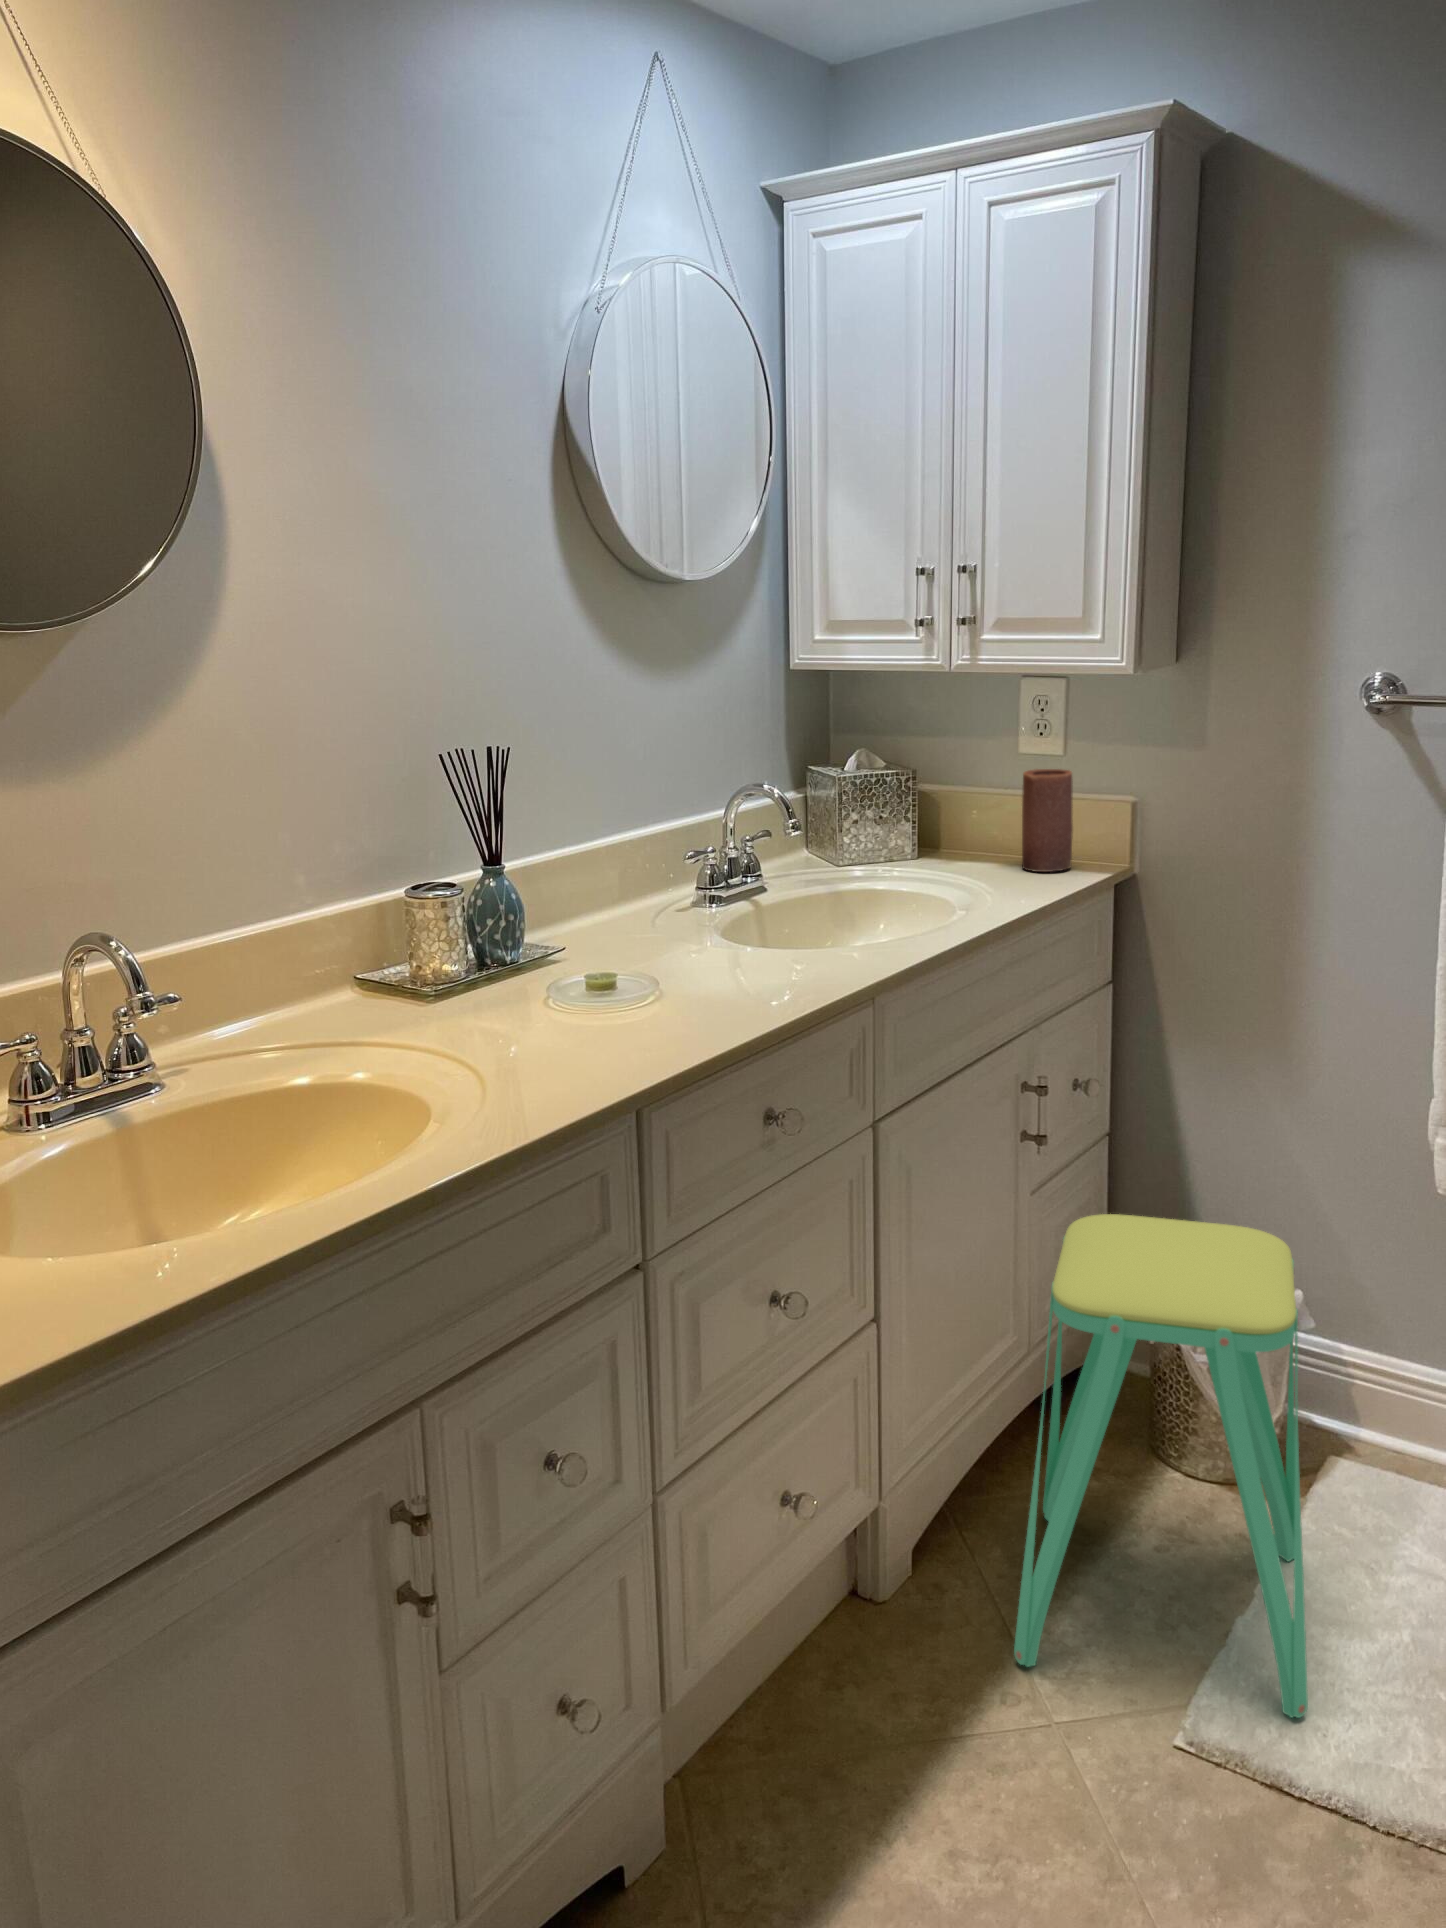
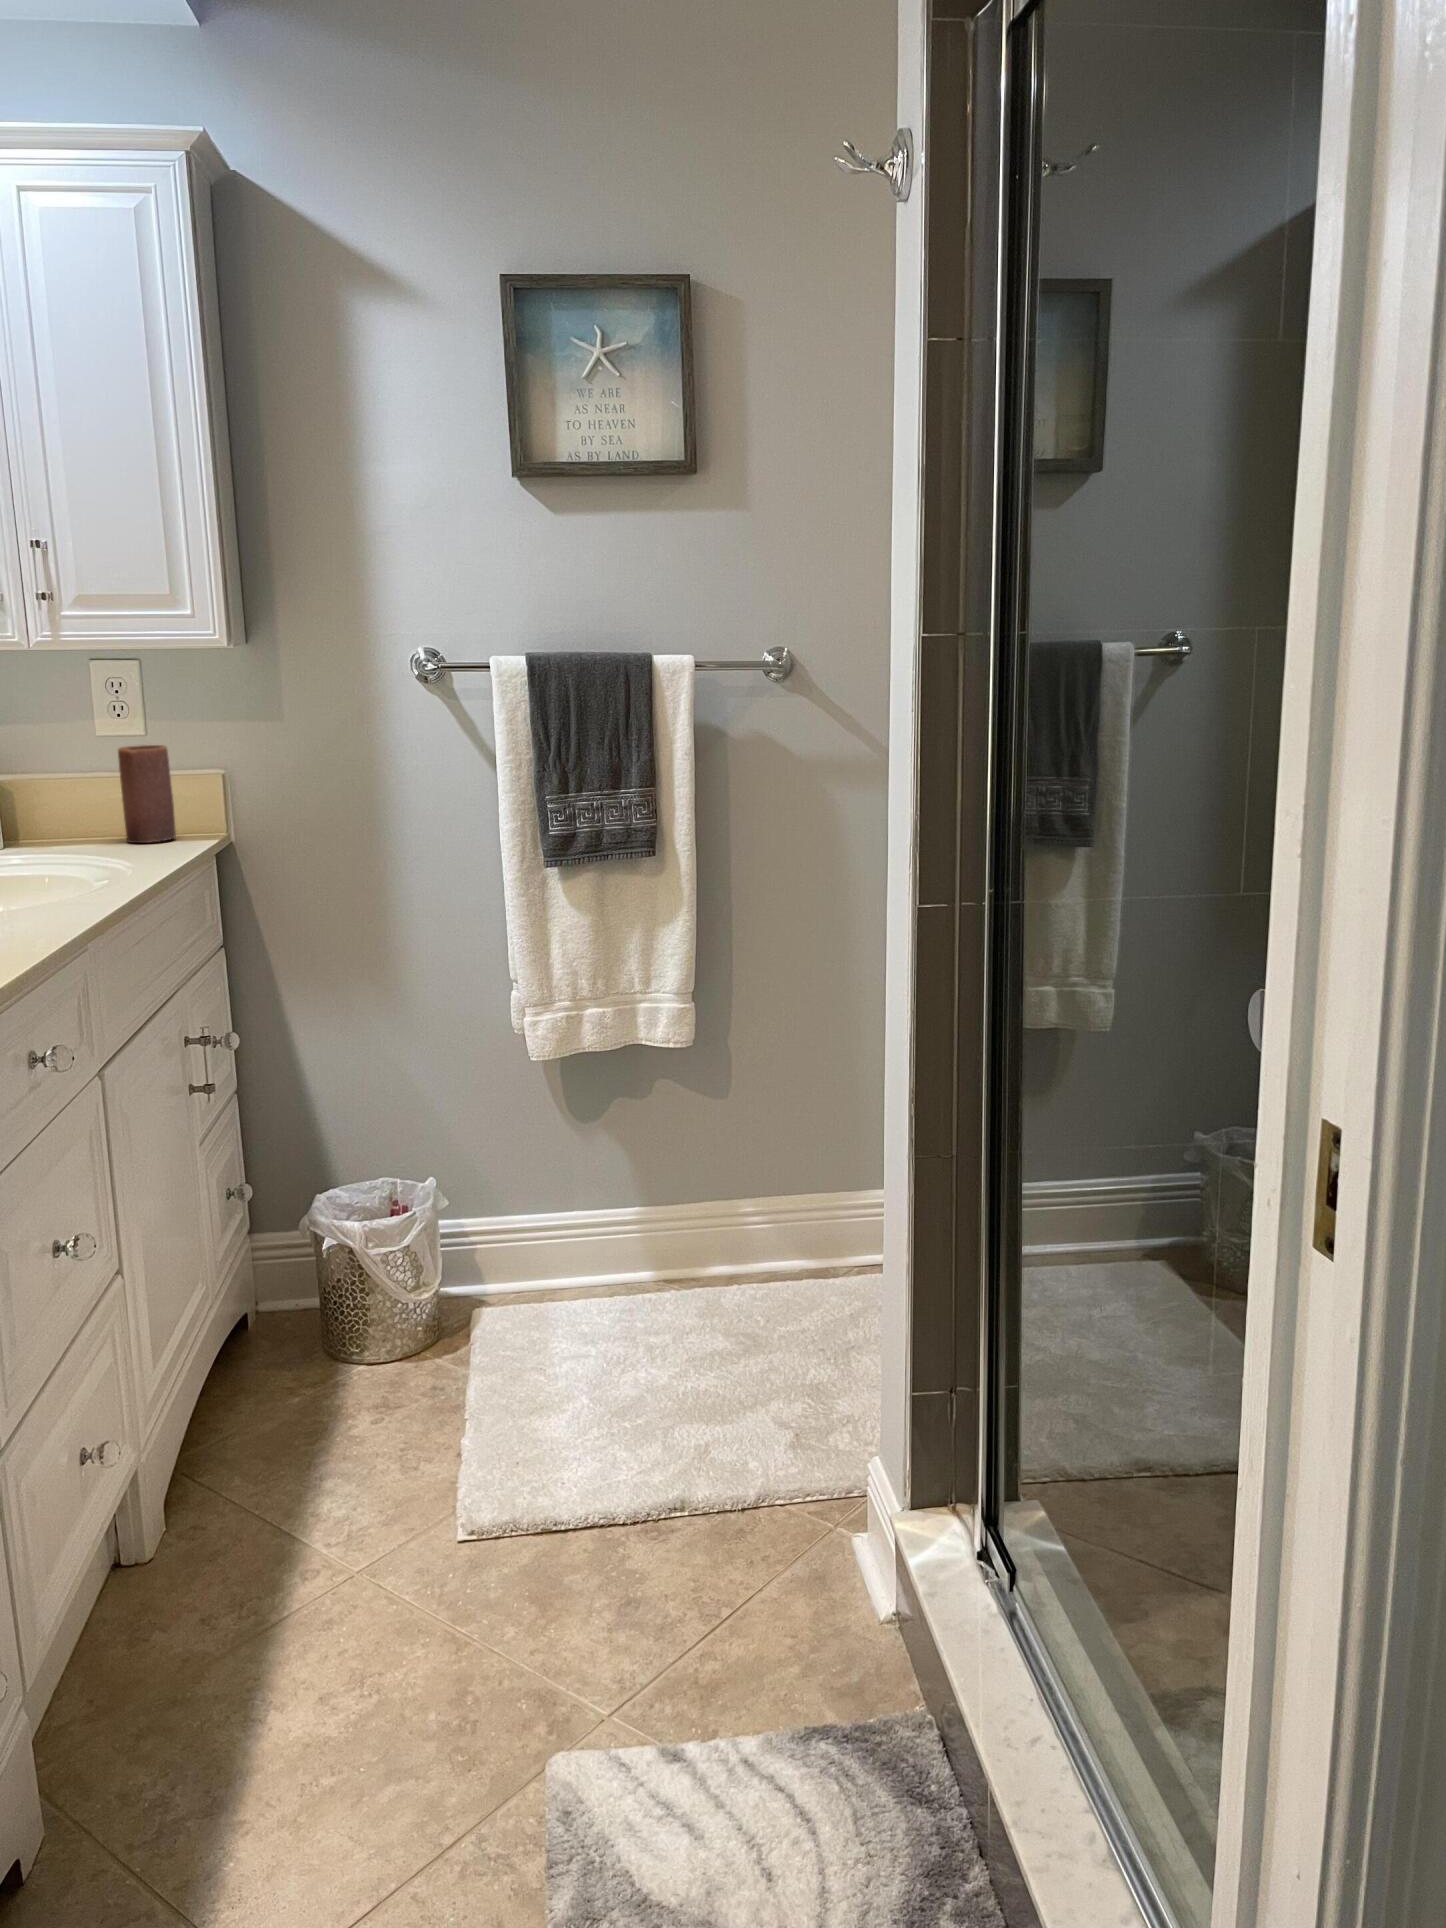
stool: present [1014,1214,1308,1718] -> none [267,1108,545,1544]

